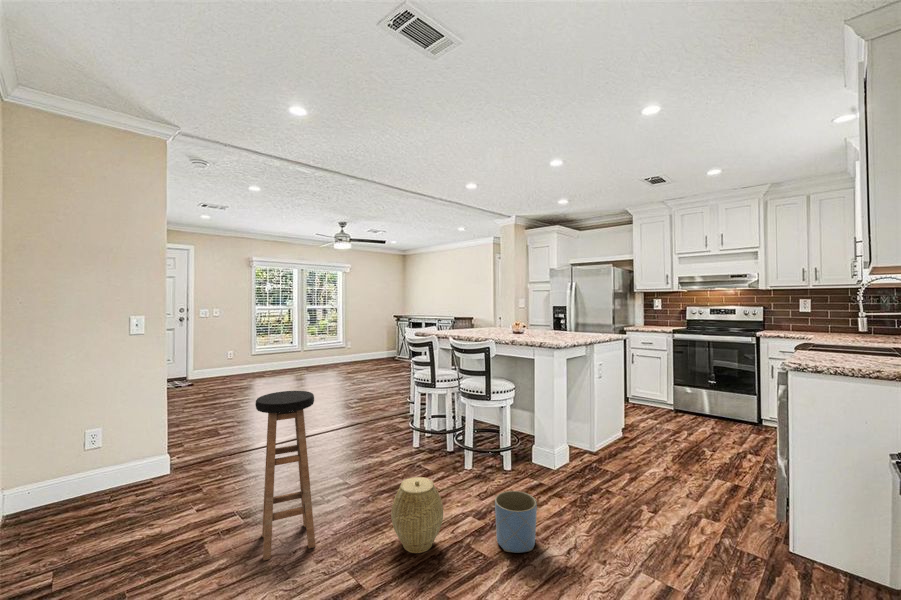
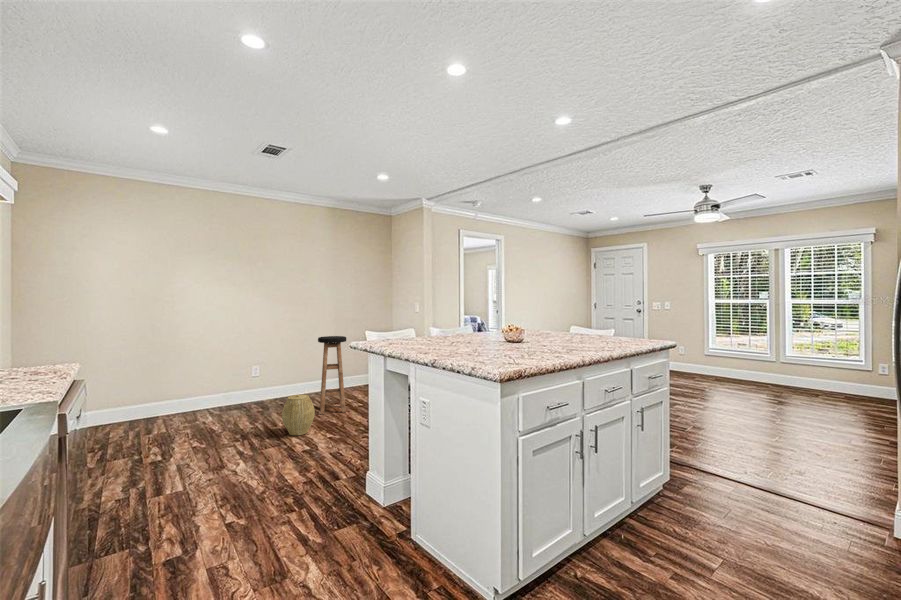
planter: present [495,491,537,553] -> none [251,422,283,460]

